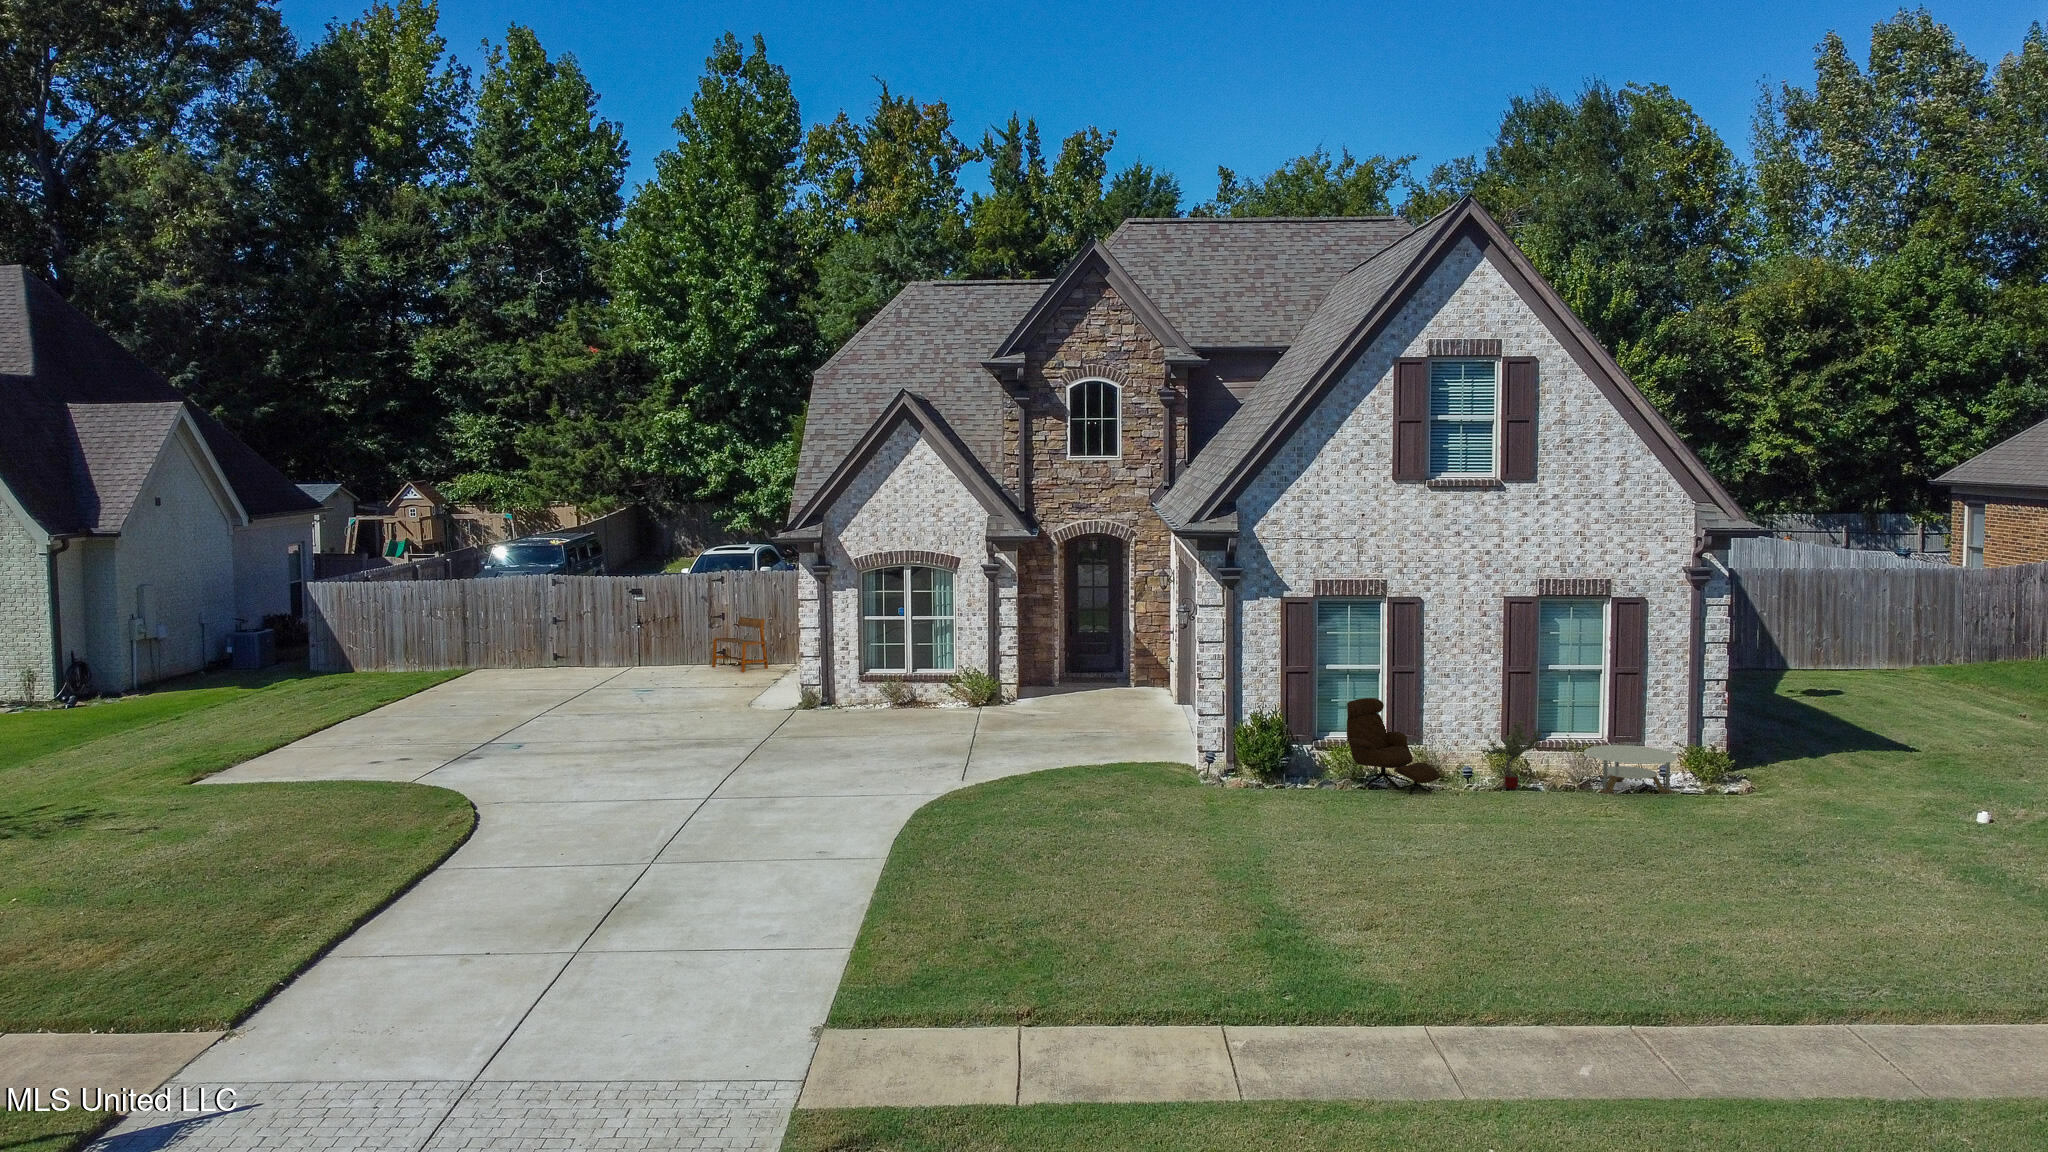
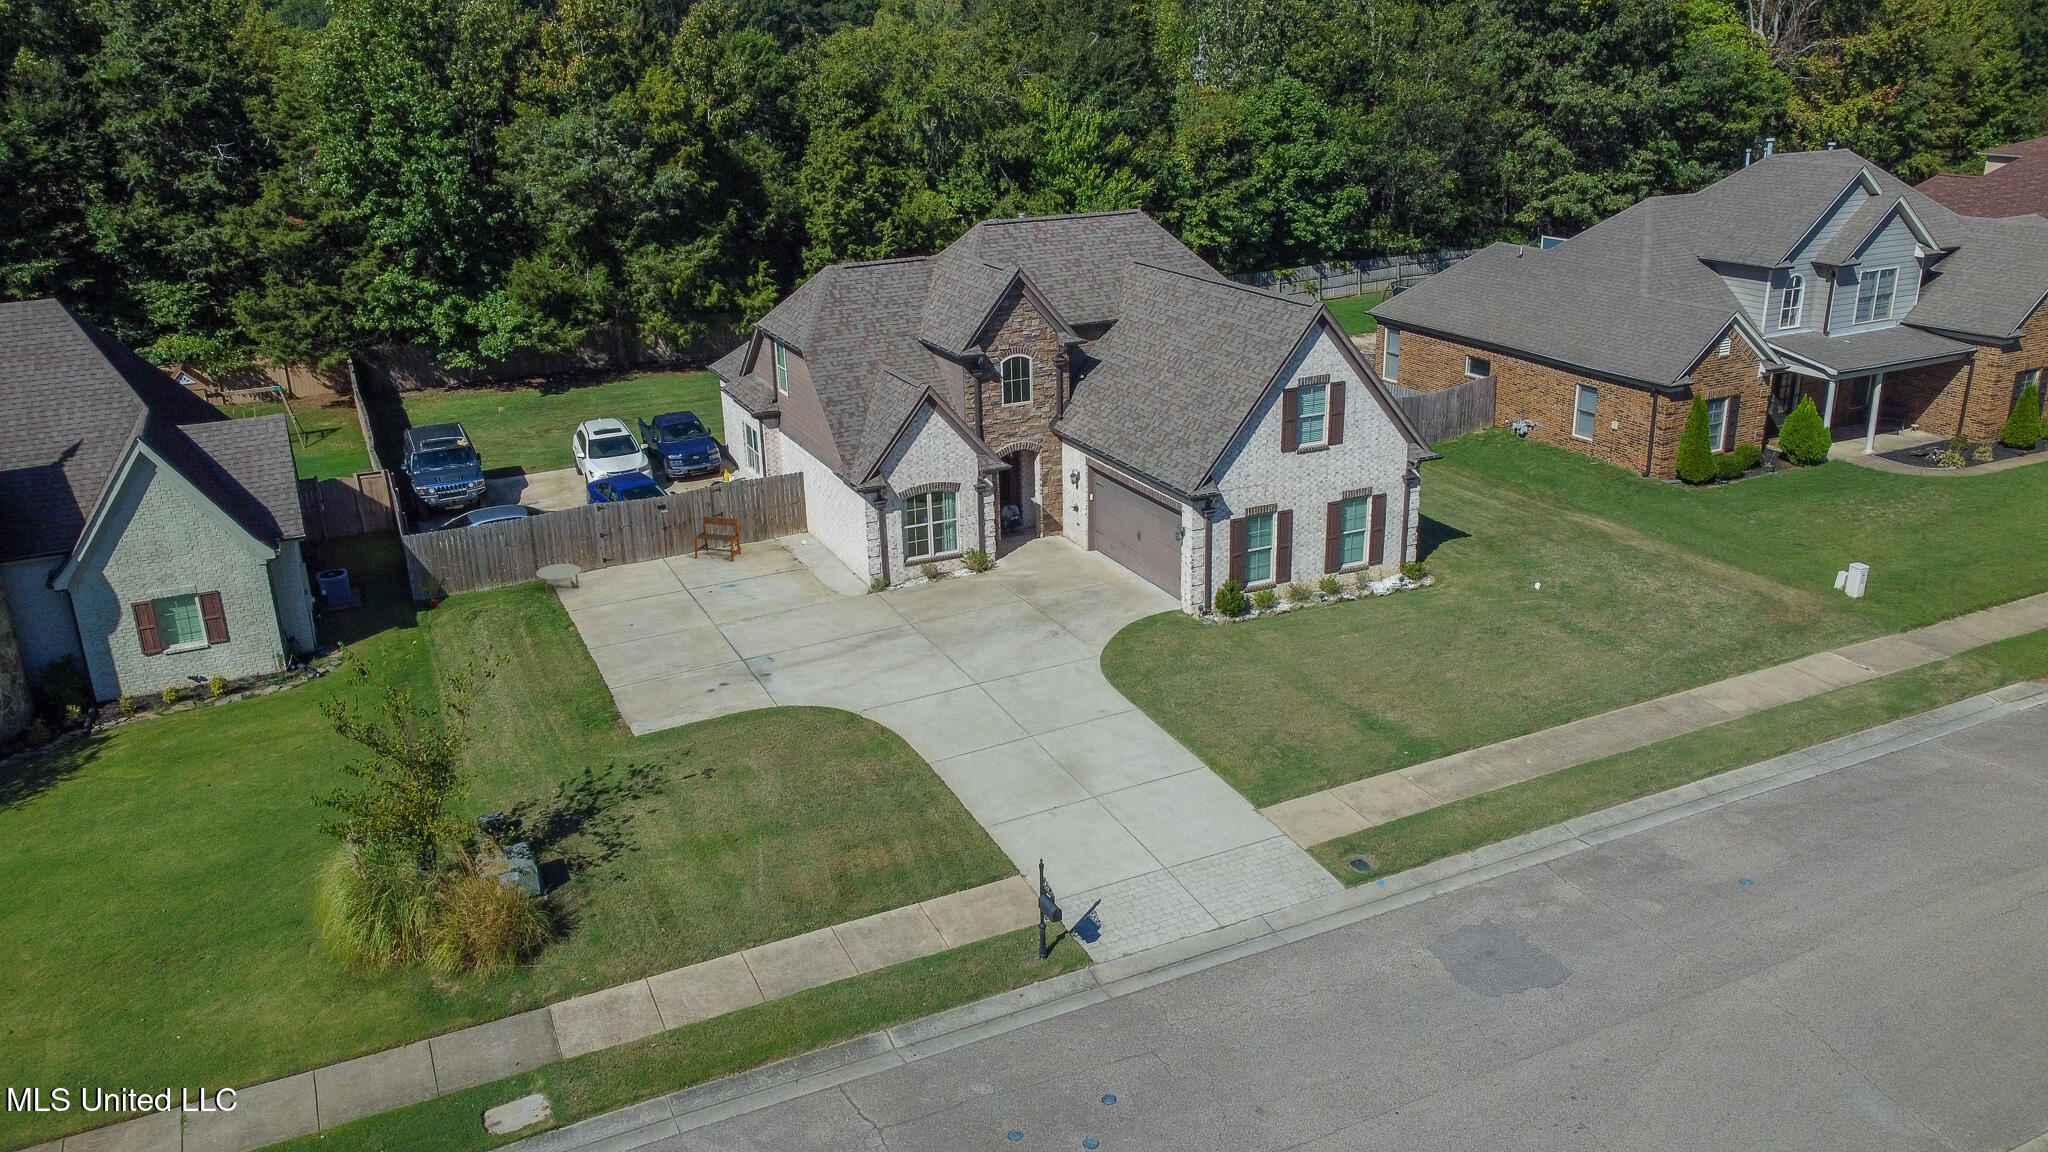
lounge chair: present [1347,698,1440,794] -> none [1262,563,1309,614]
potted tree: present [1483,721,1541,789] -> present [417,572,447,607]
round table: present [1584,745,1677,793] -> present [536,564,581,594]

